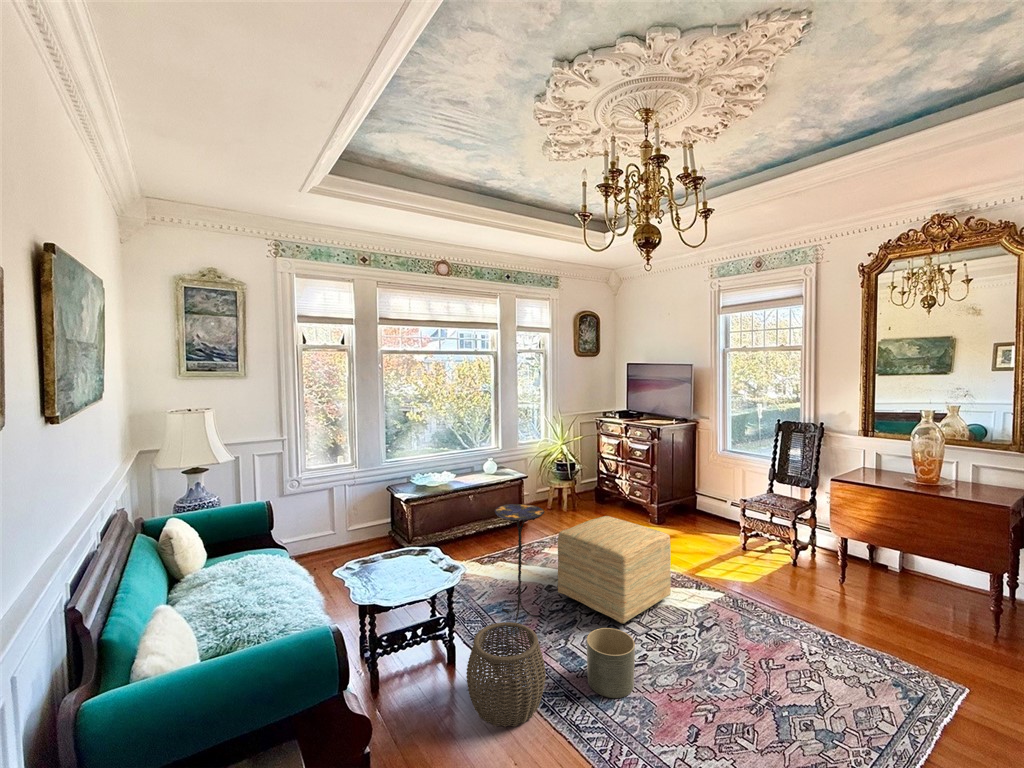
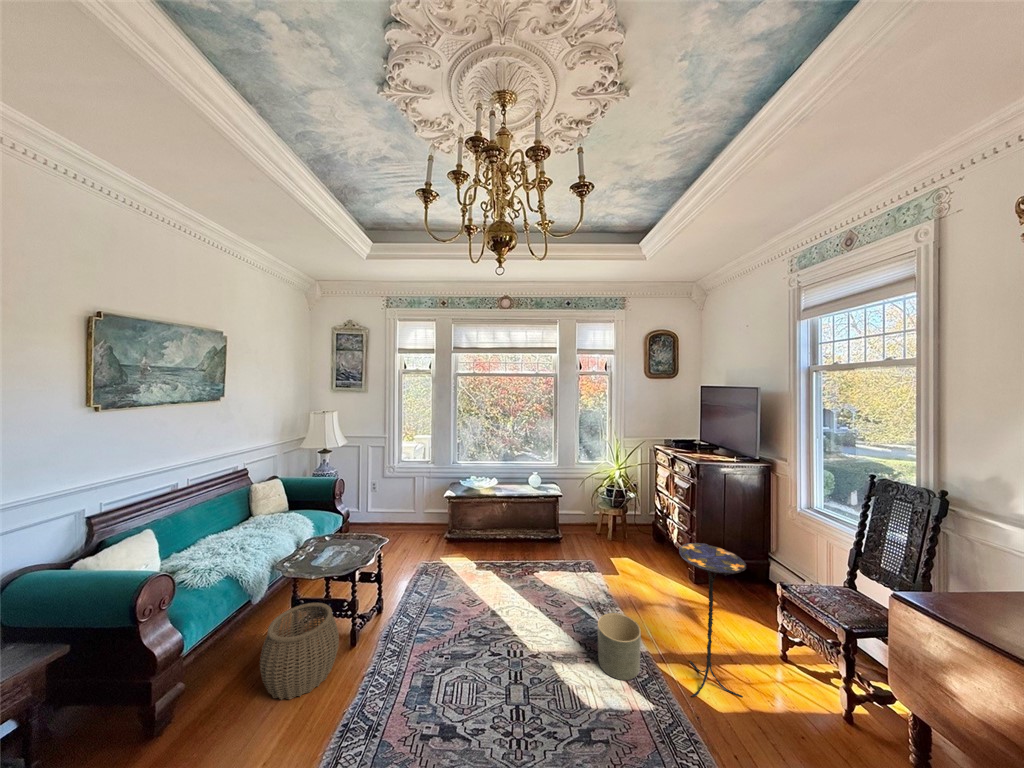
side table: present [495,504,544,623] -> present [679,543,746,697]
ottoman: present [558,516,671,623] -> none [467,544,563,664]
planter: present [587,628,635,698] -> present [598,613,641,680]

